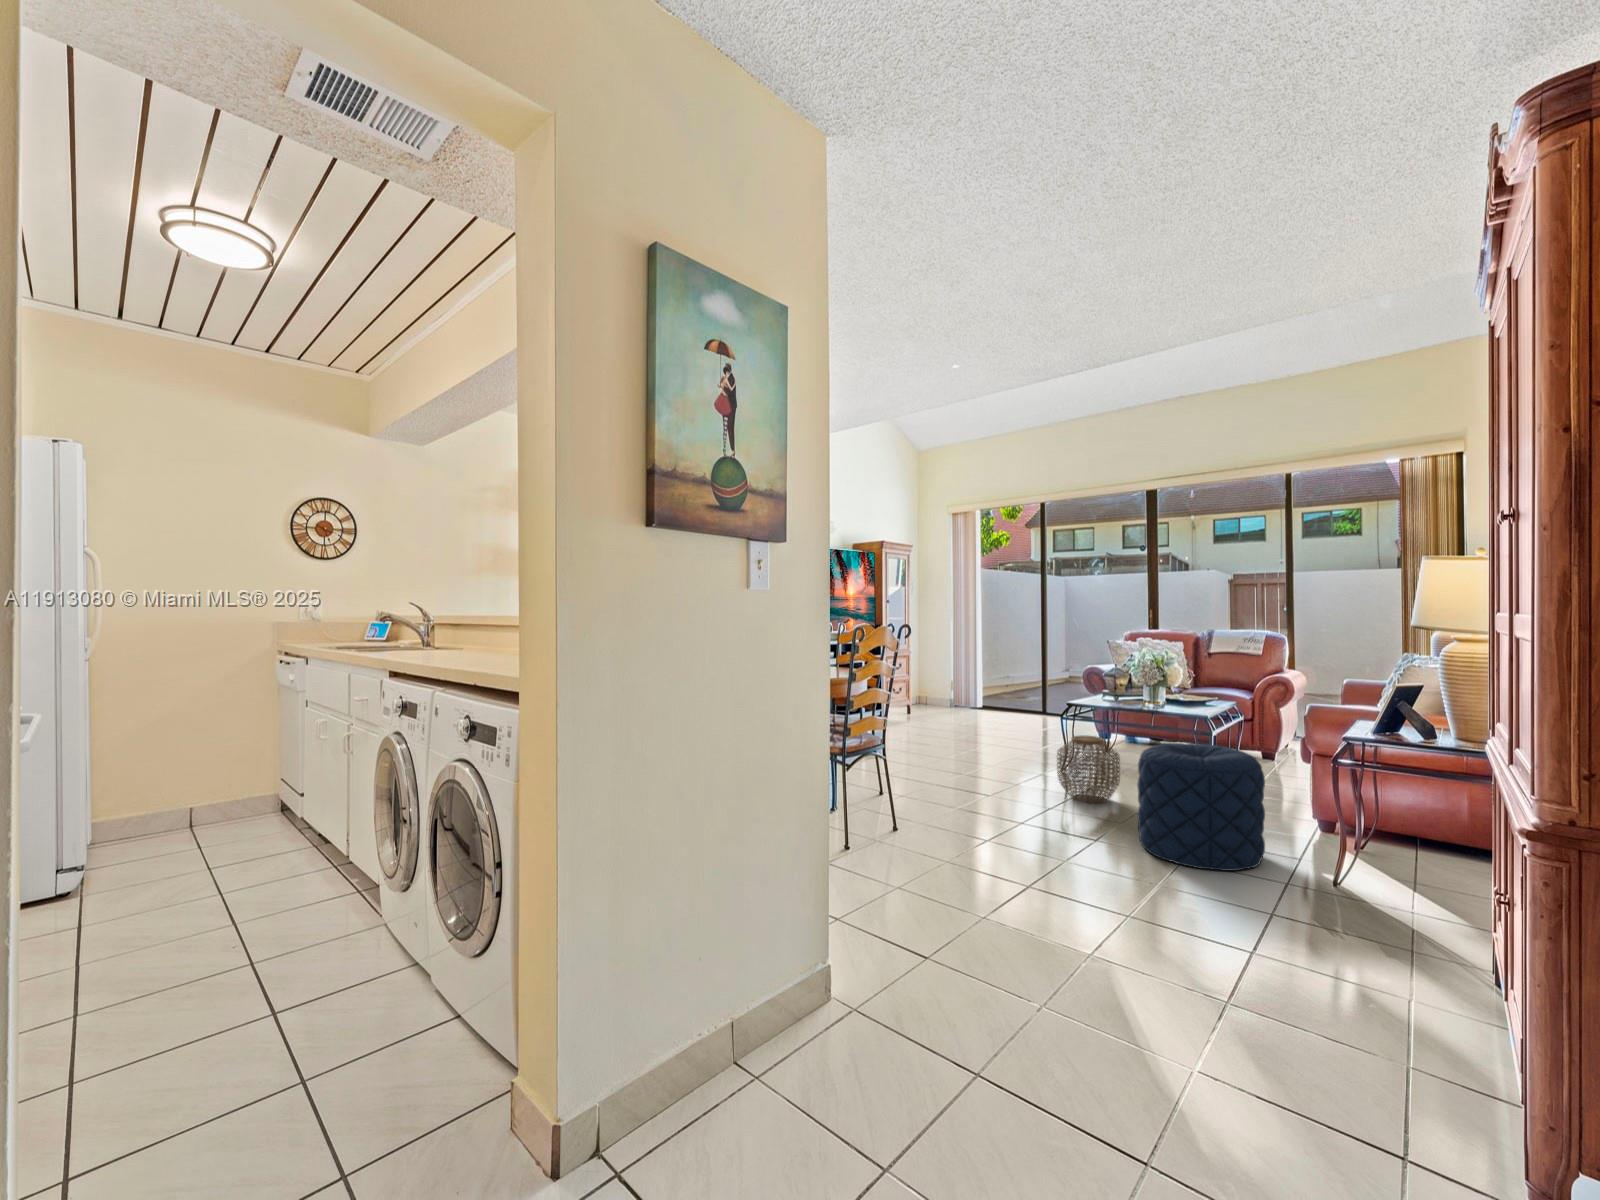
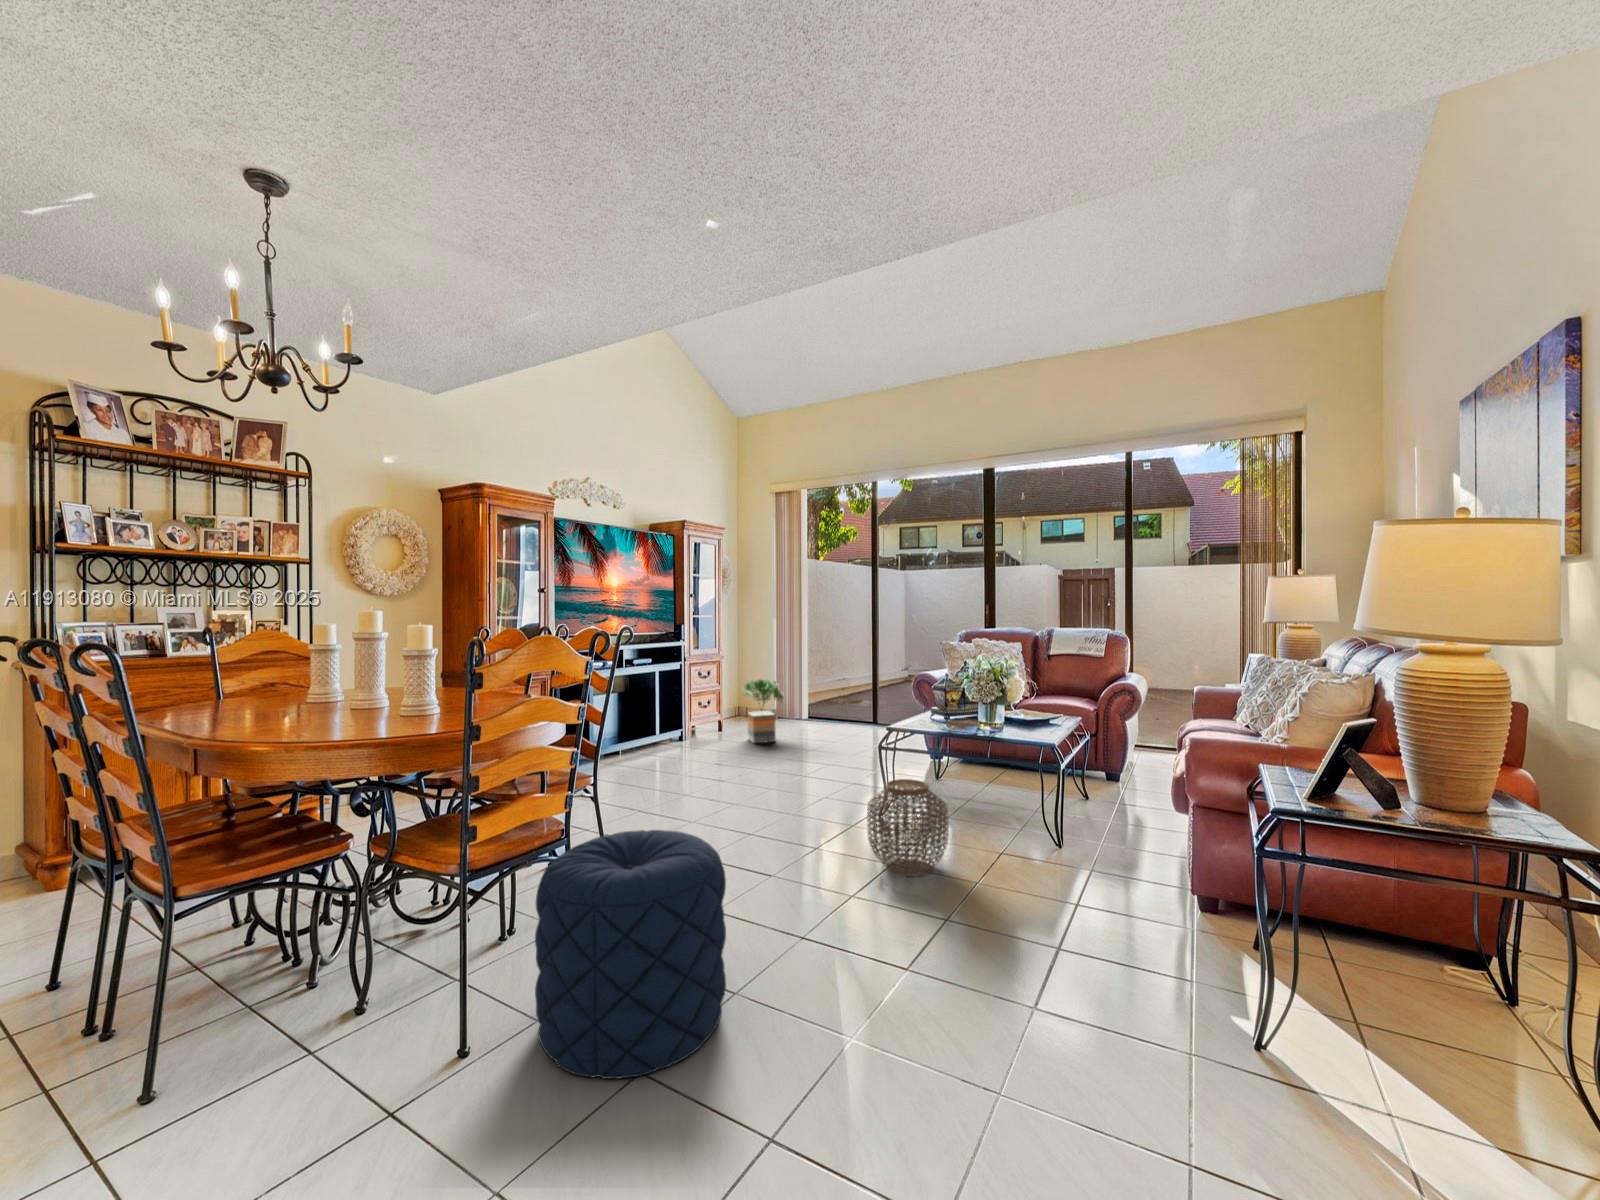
potted tree: none [930,671,969,724] -> present [742,680,784,743]
pouf: present [1137,743,1265,871] -> present [535,830,726,1079]

